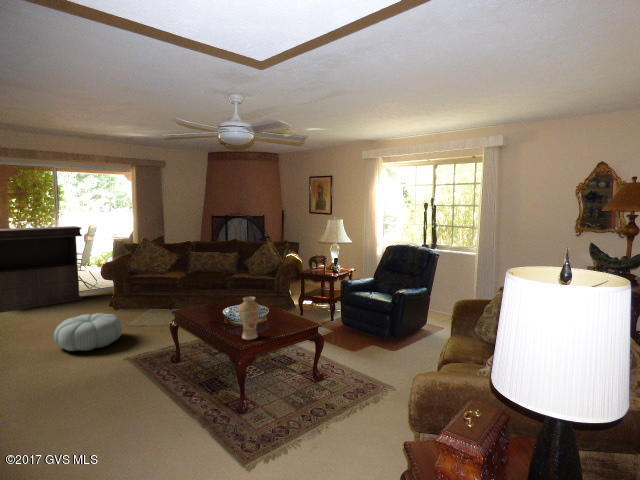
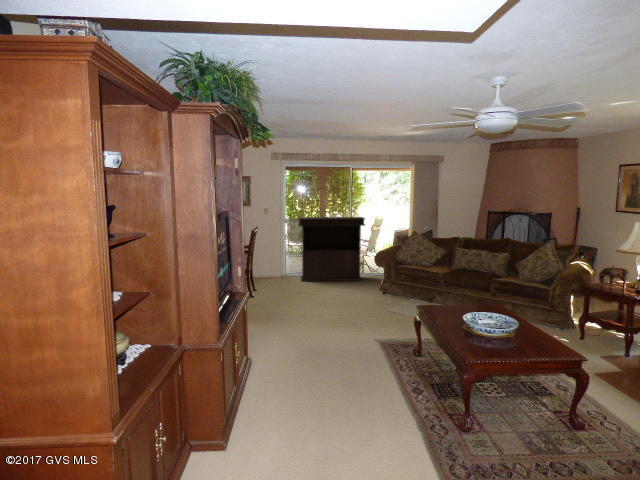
vase: present [238,297,260,340] -> none [472,307,498,355]
pouf: present [54,313,123,351] -> none [331,294,381,325]

